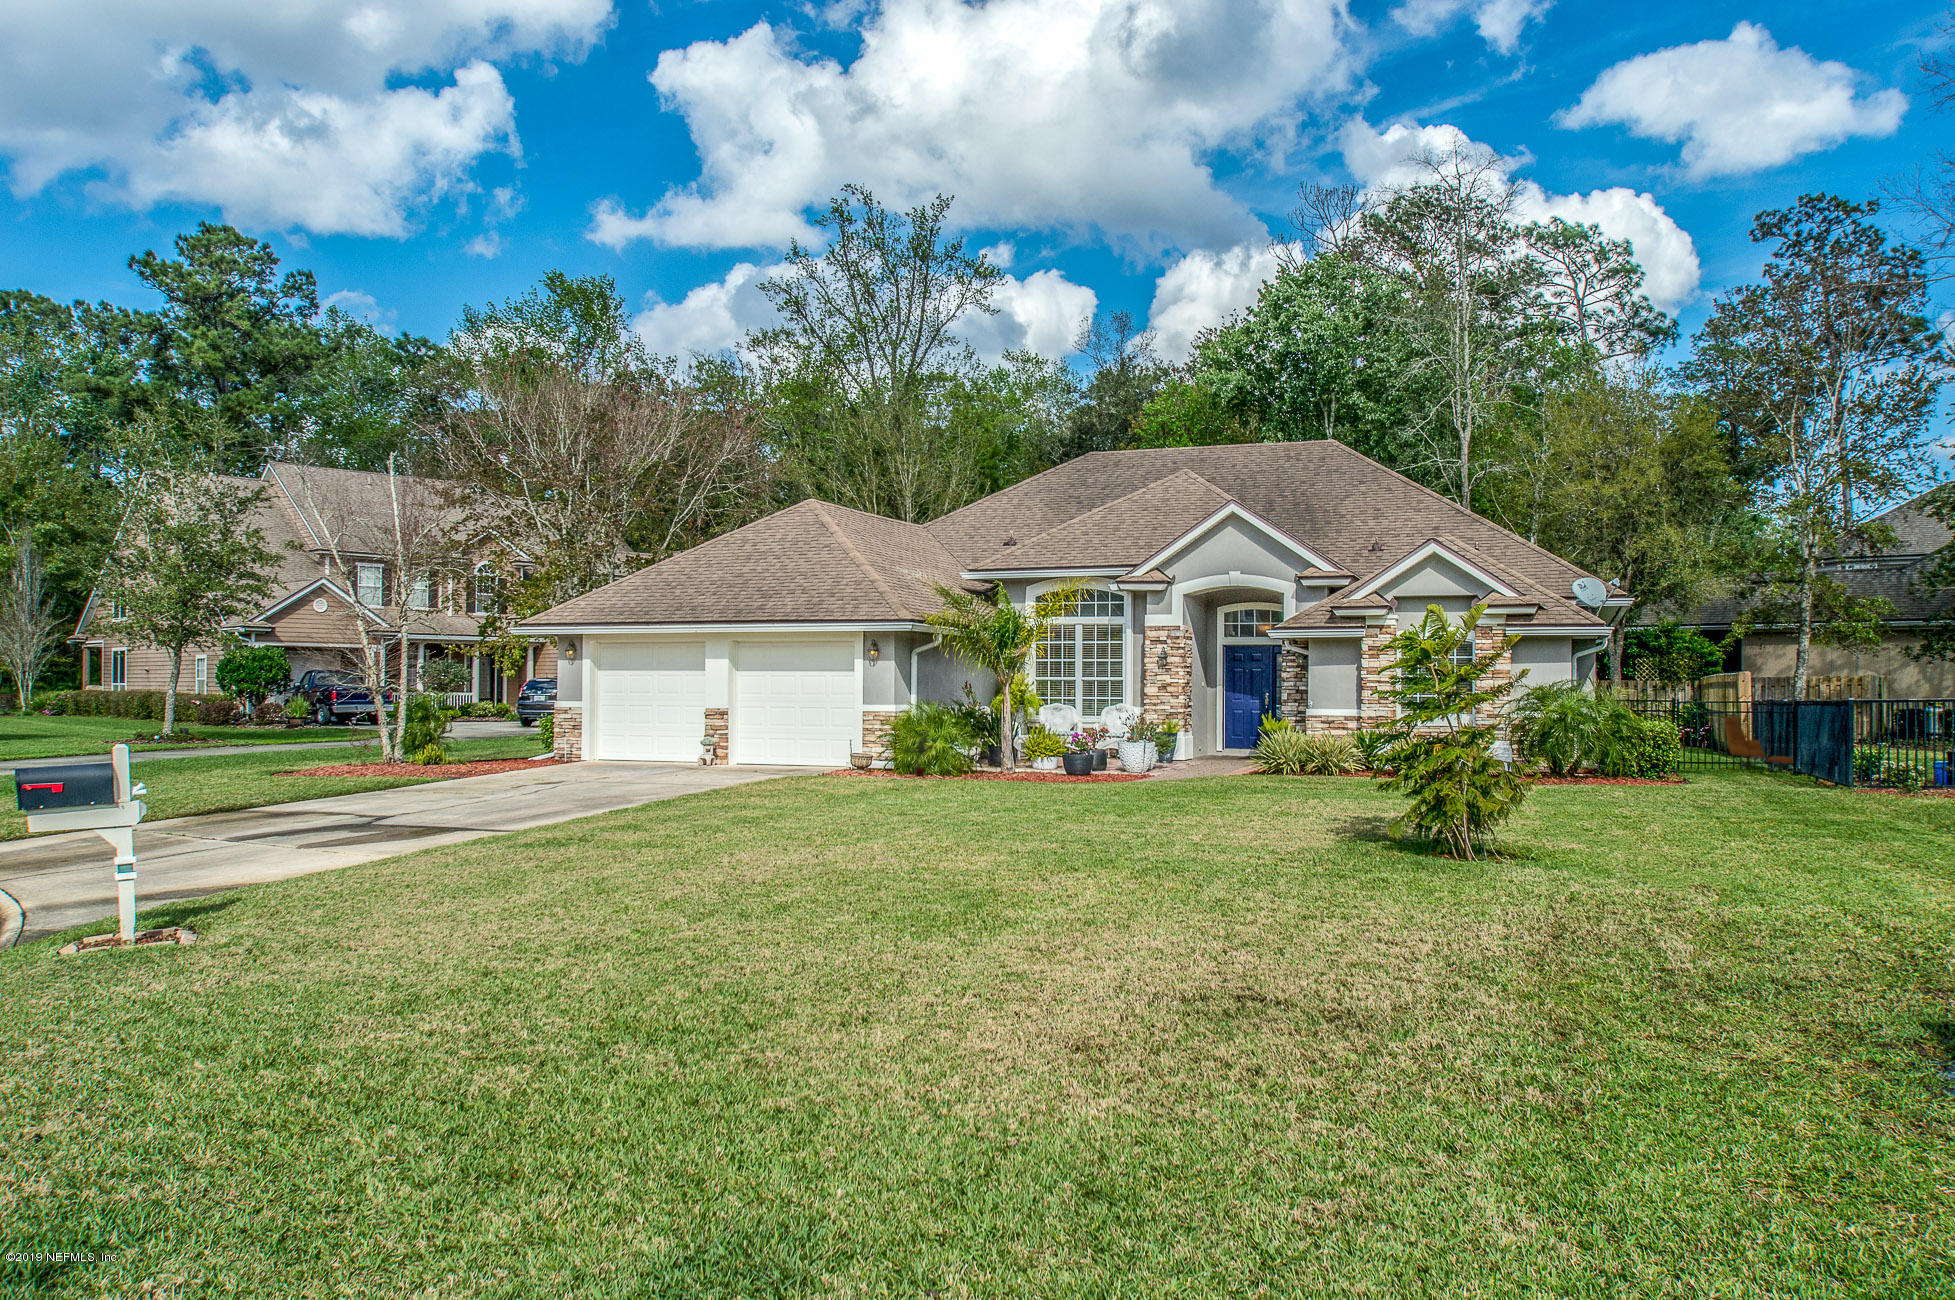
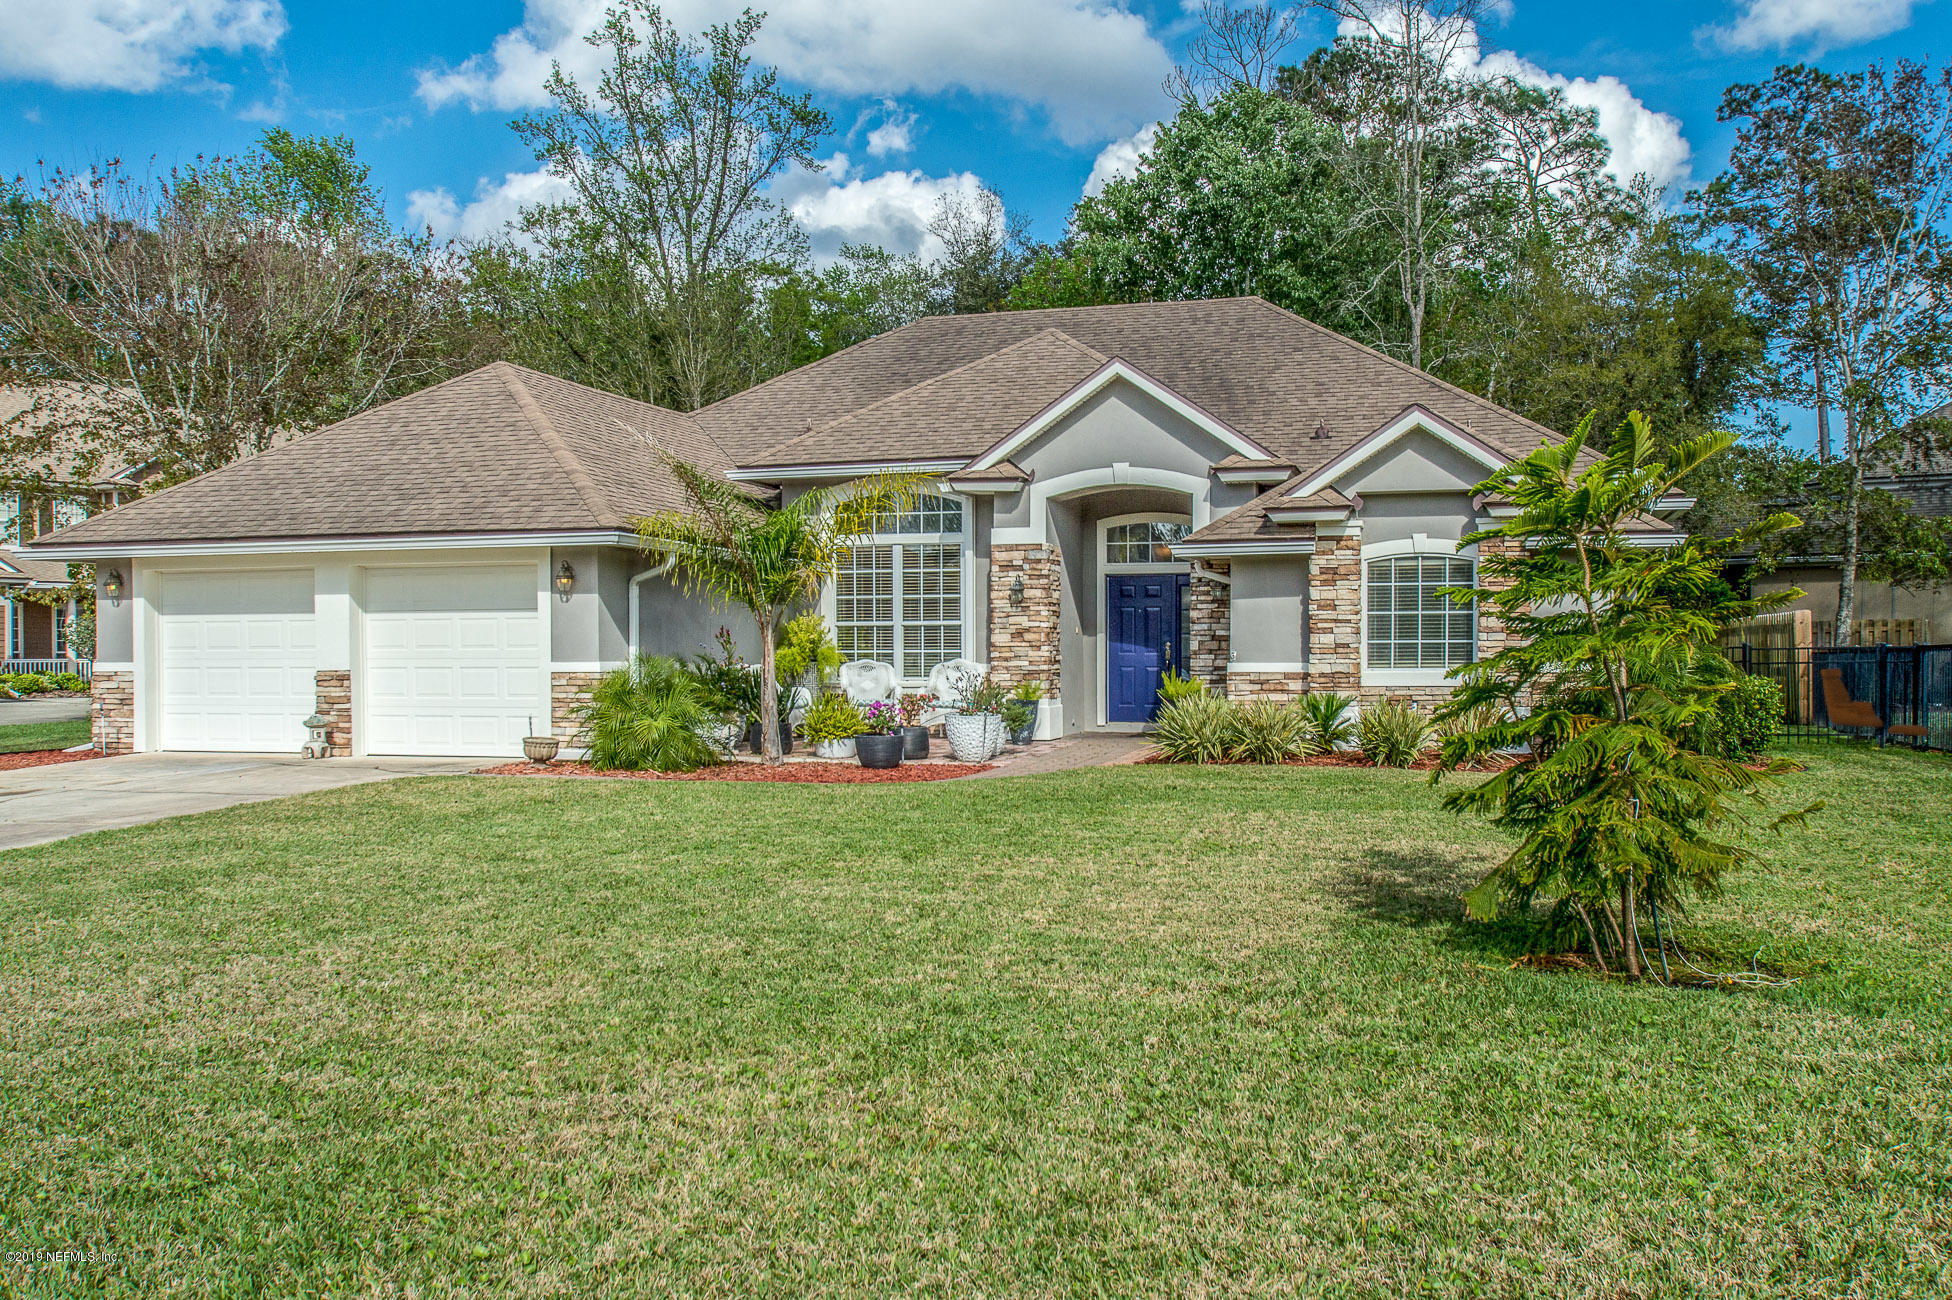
potted tree: present [905,733,936,776] -> none [599,699,658,771]

